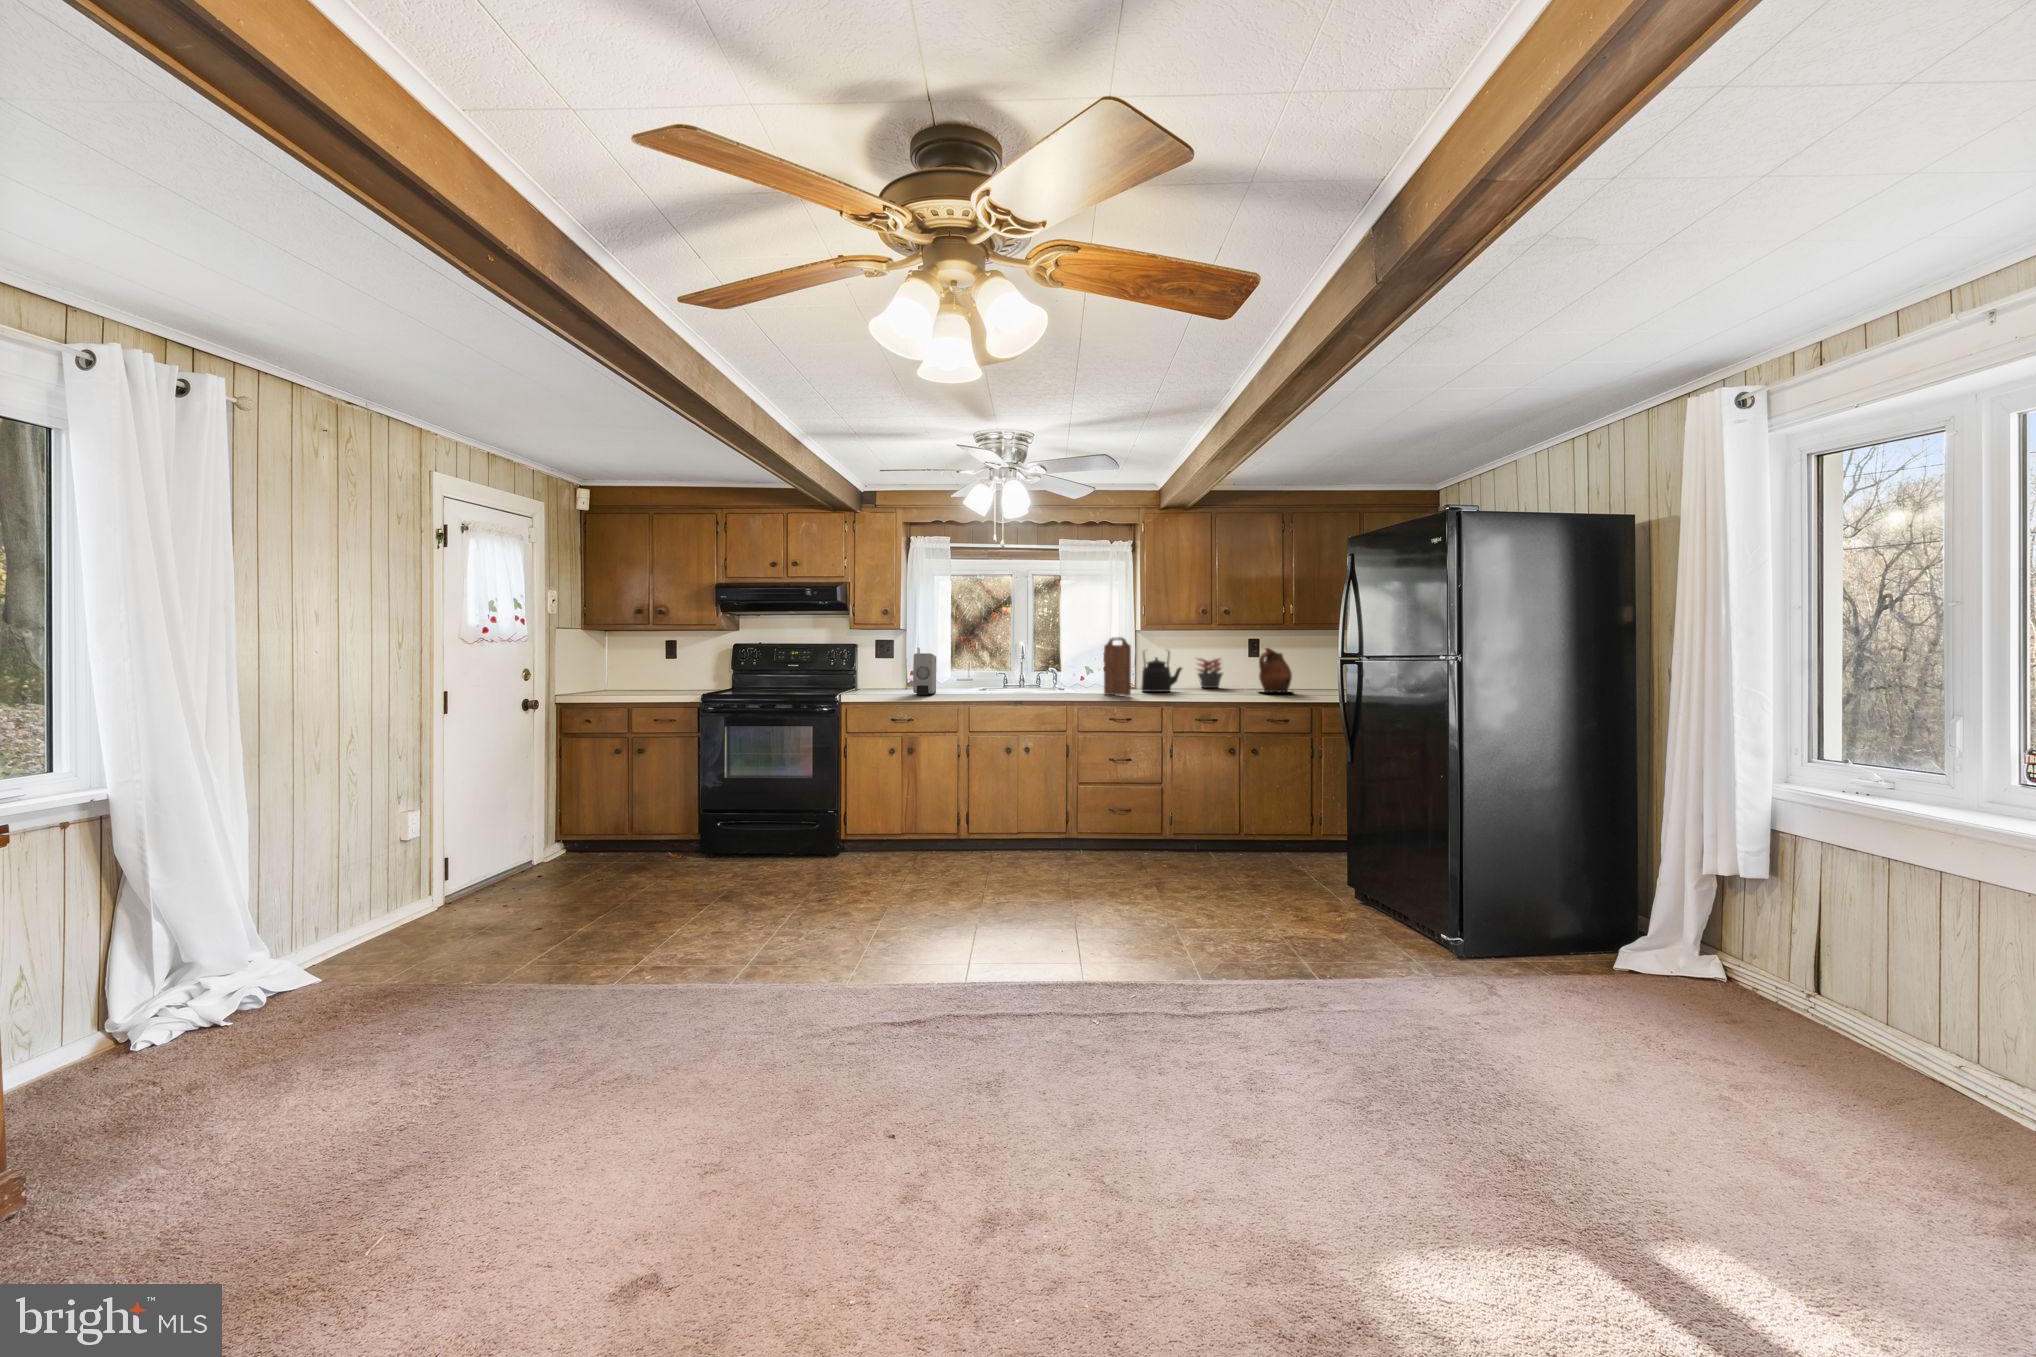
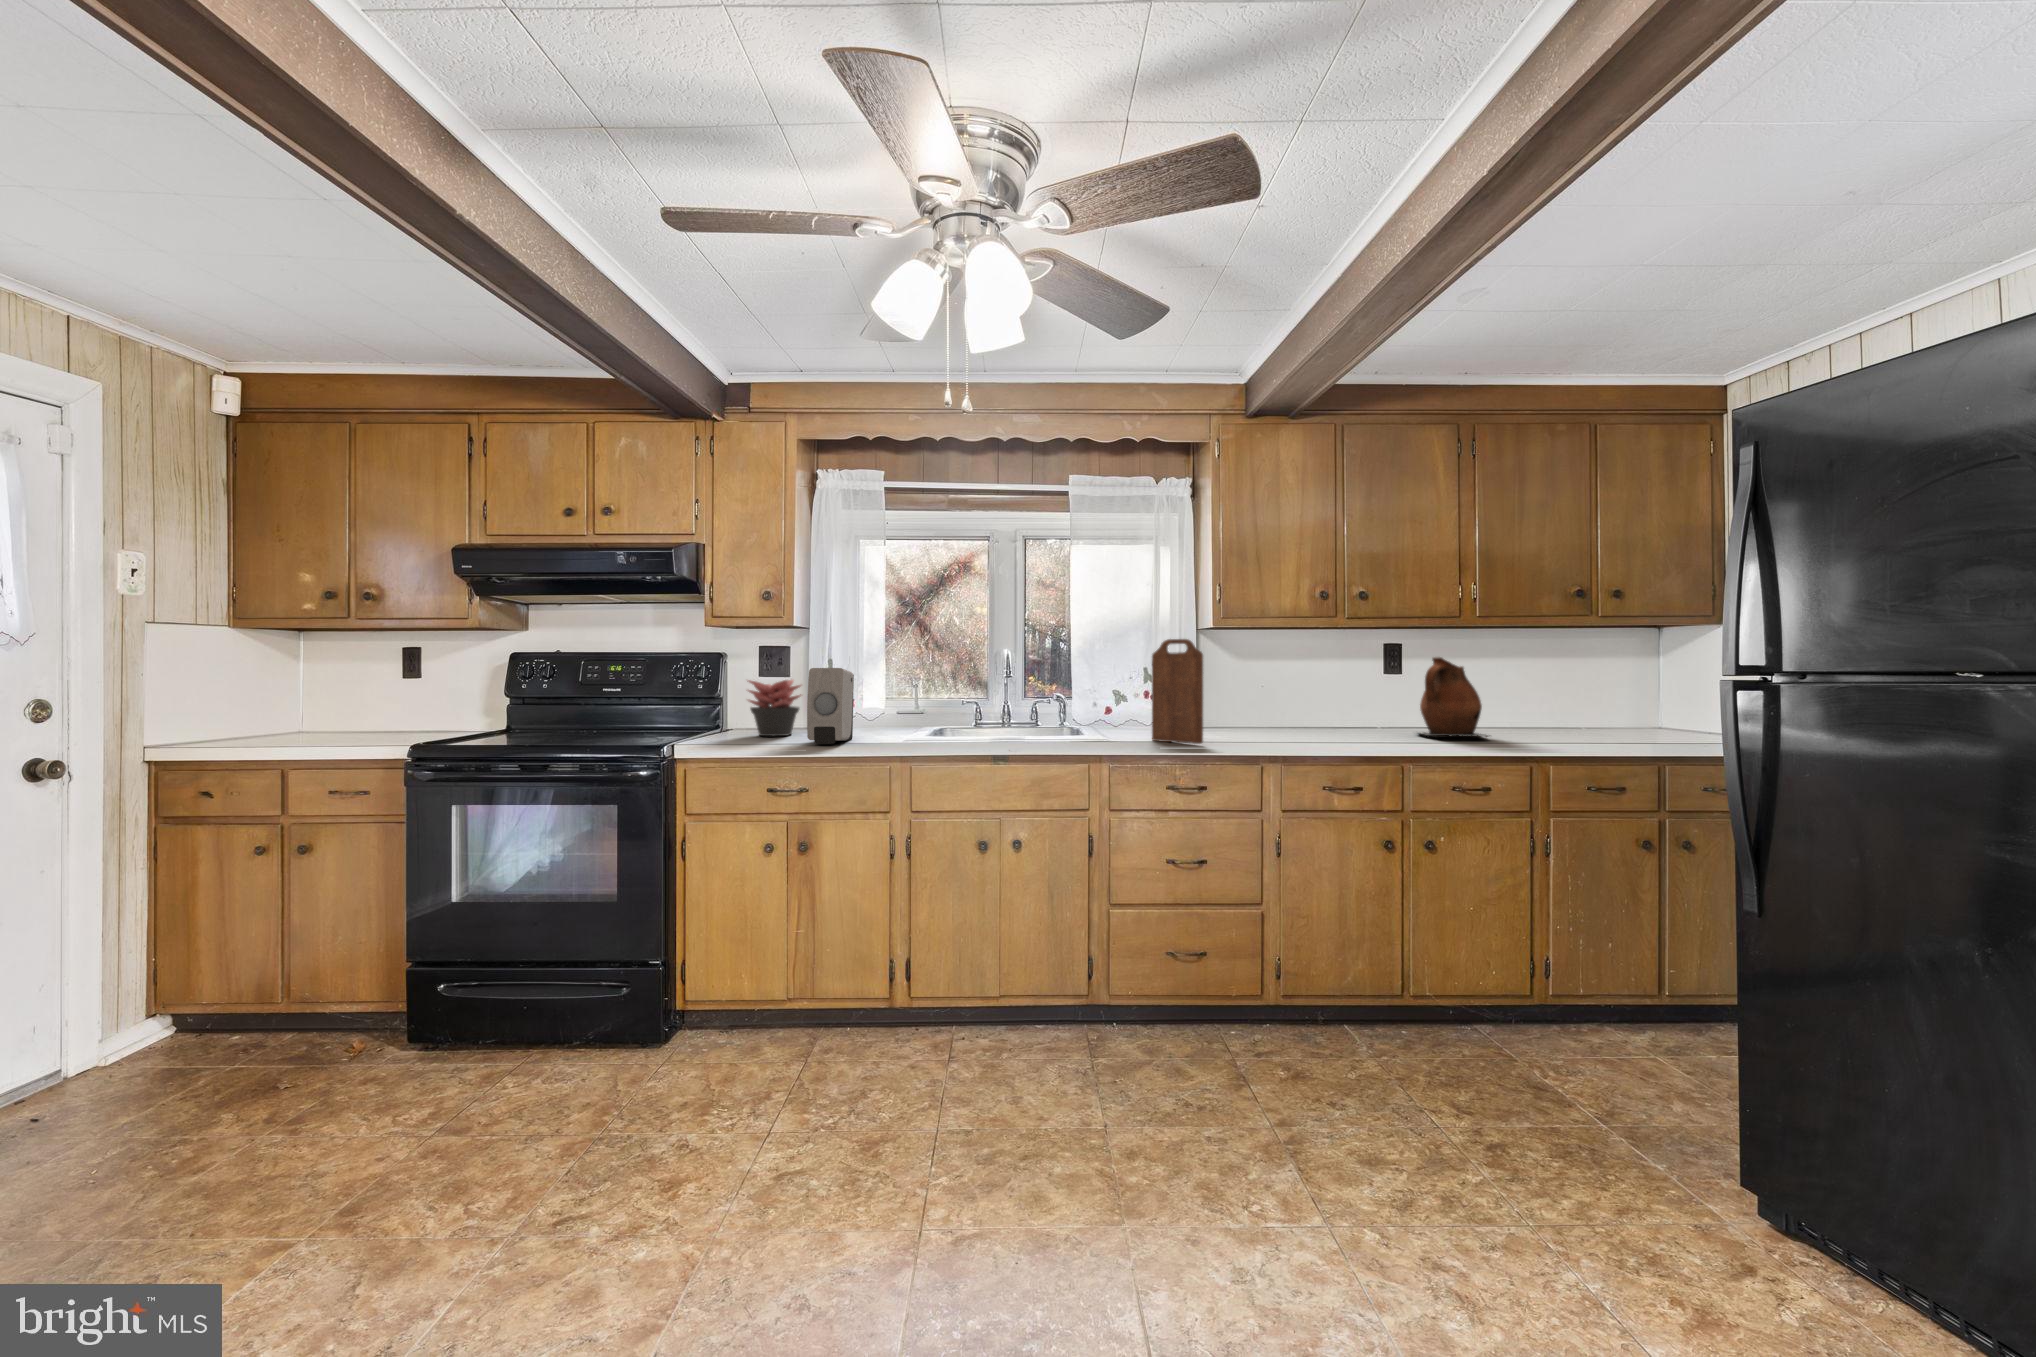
kettle: present [1141,651,1182,692] -> none [1214,661,1284,735]
succulent plant: present [1198,658,1223,688] -> present [748,680,801,736]

